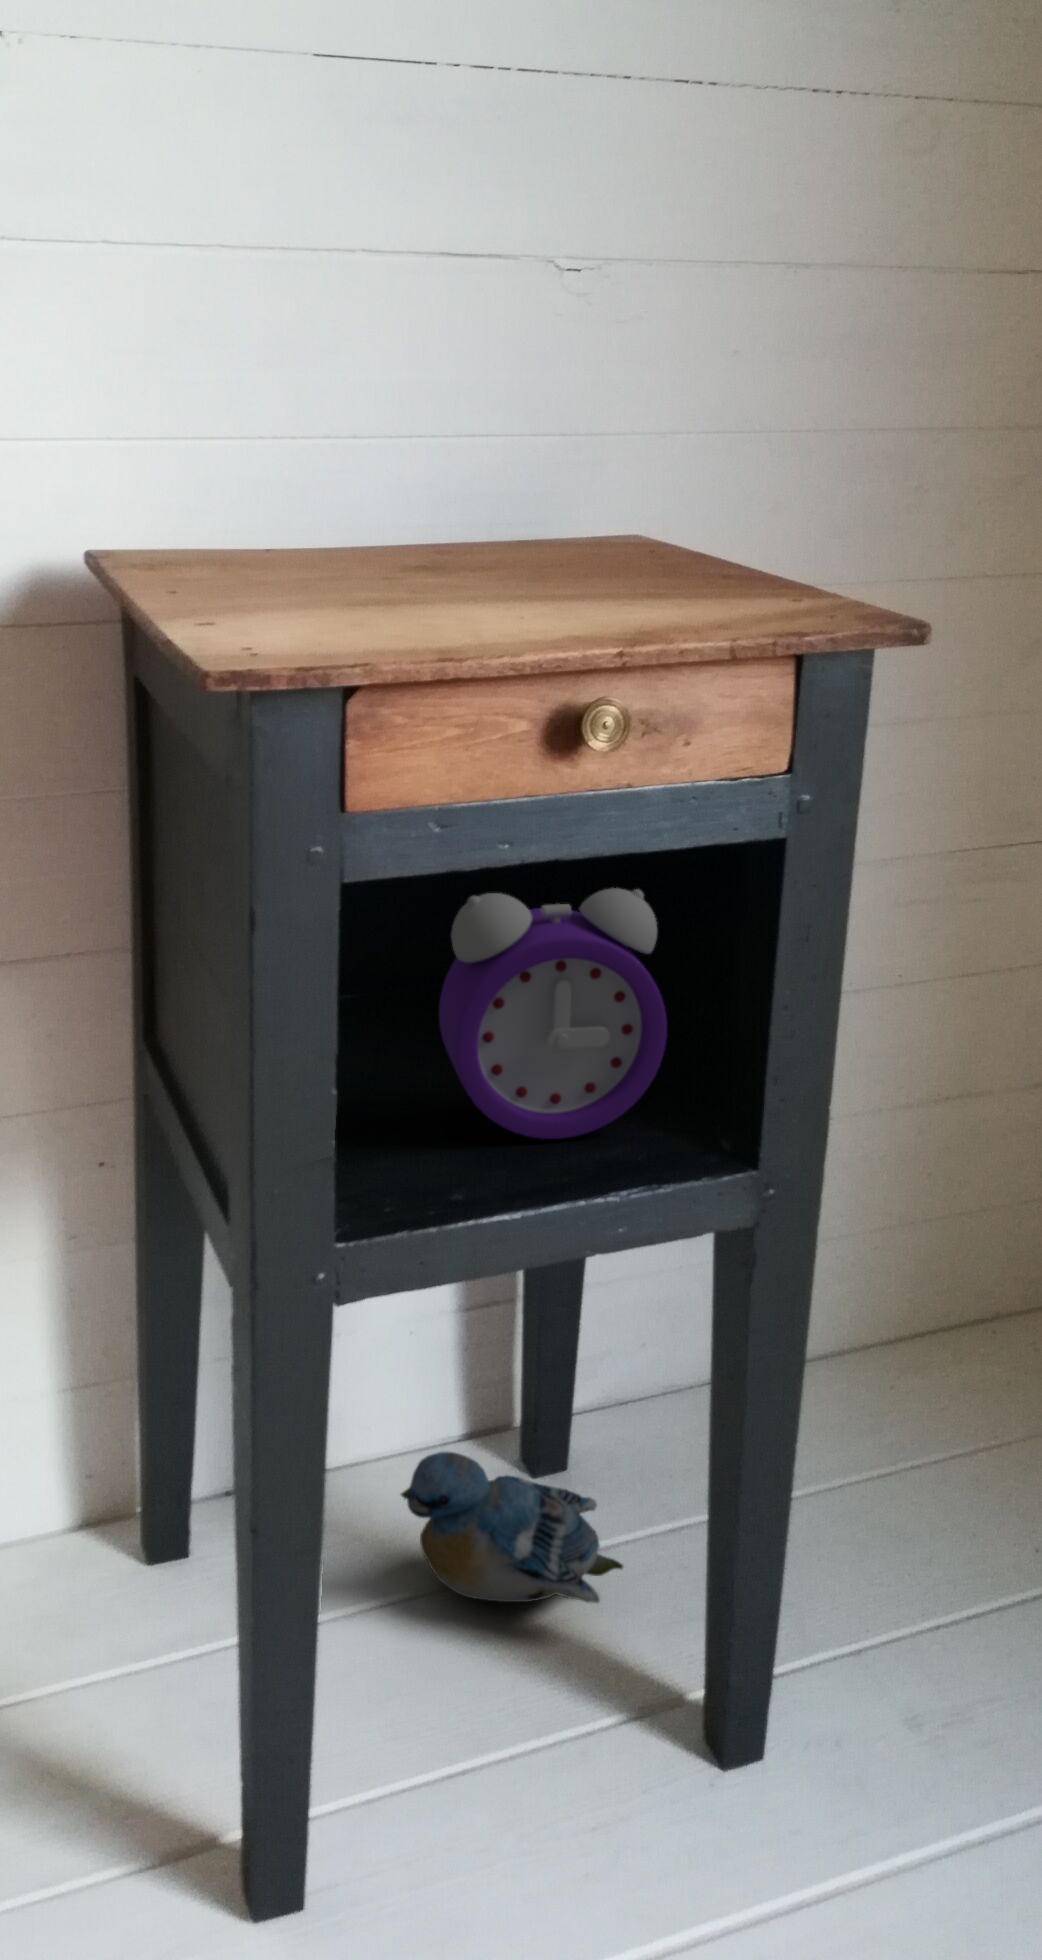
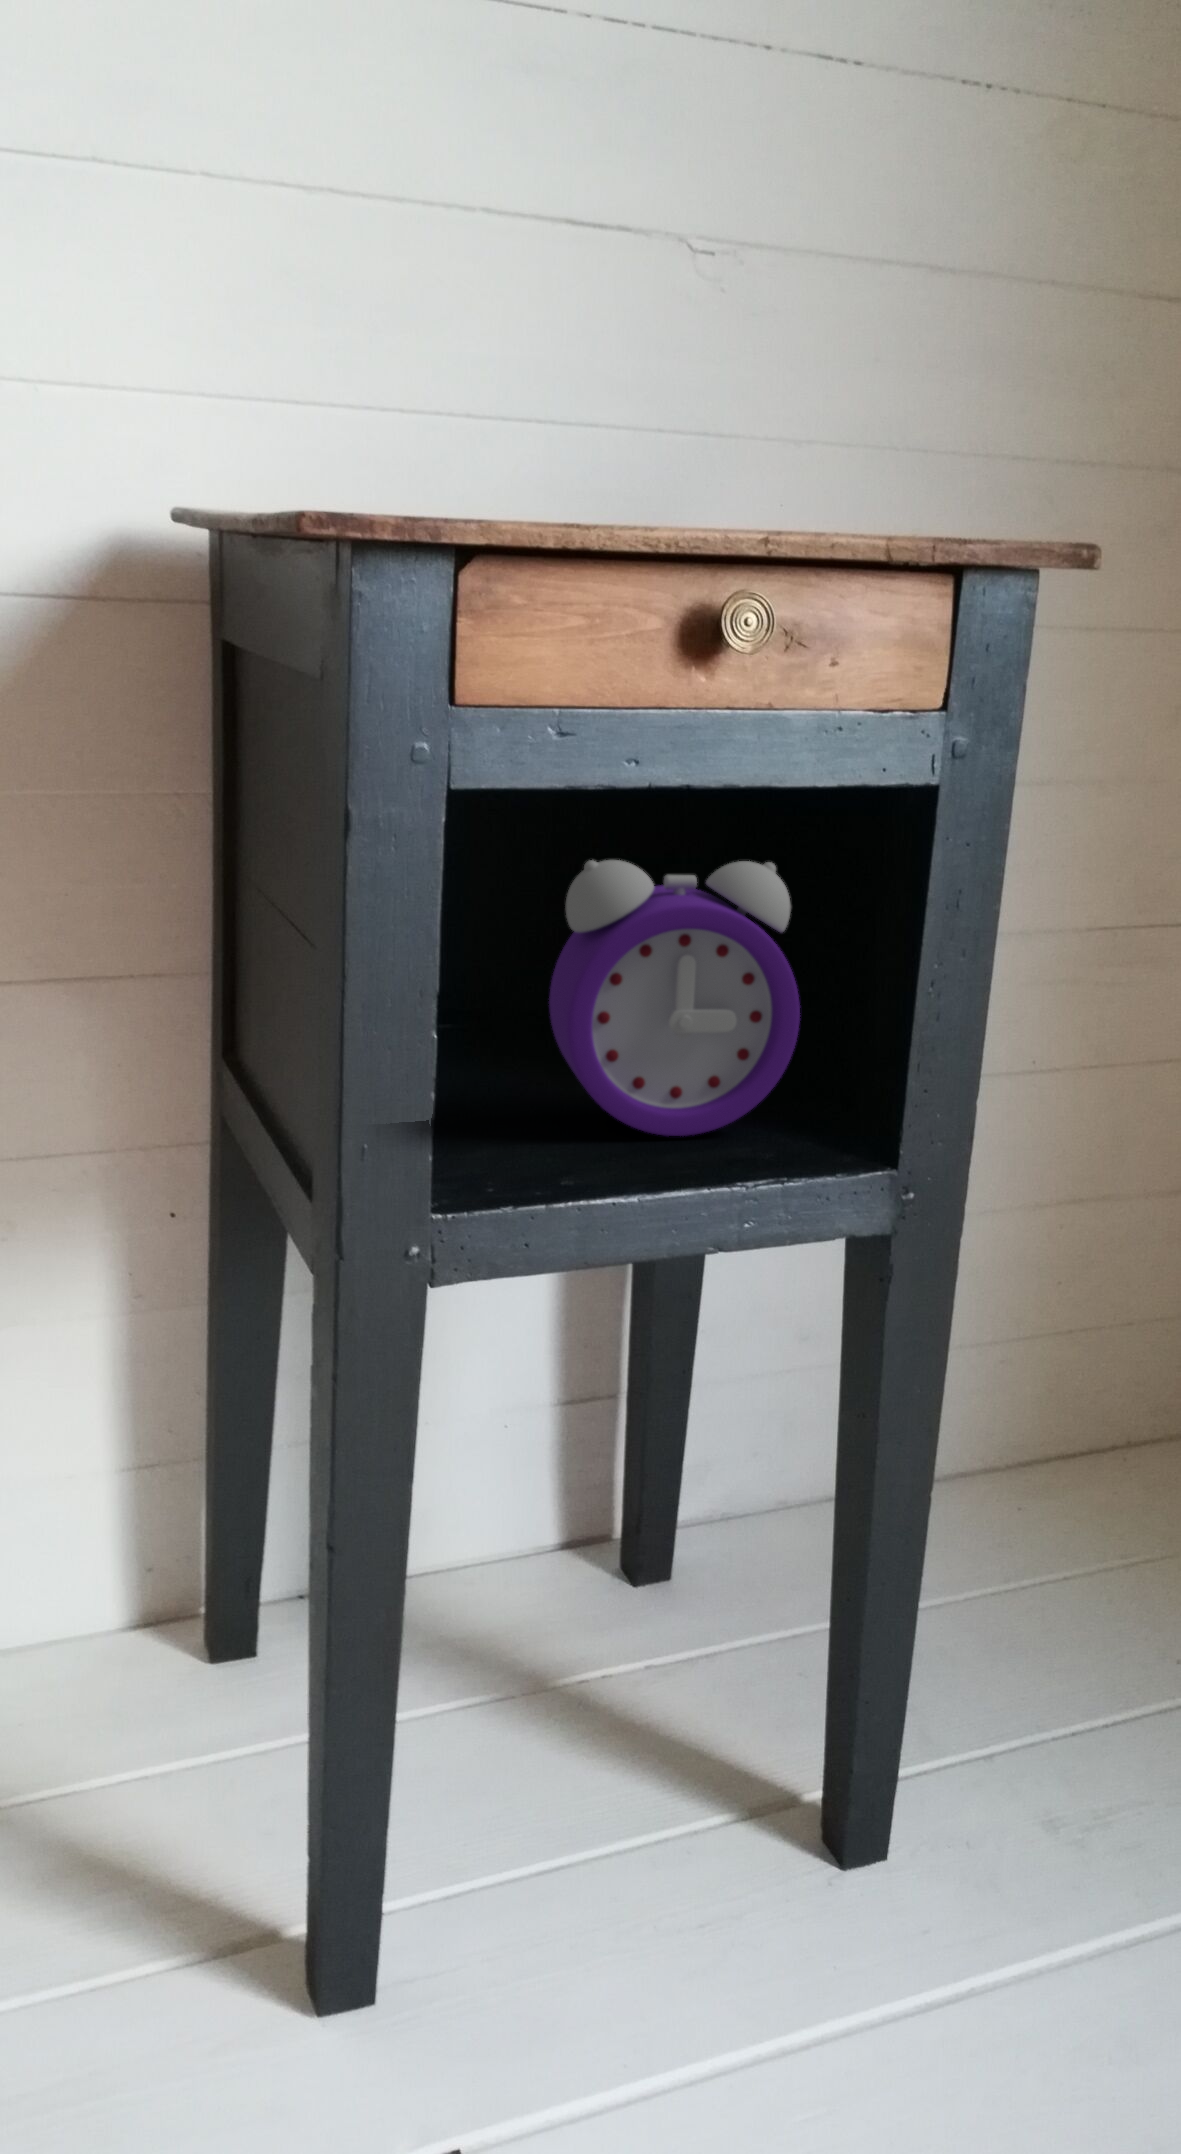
plush toy: present [401,1452,623,1603] -> none [490,1532,739,1707]

